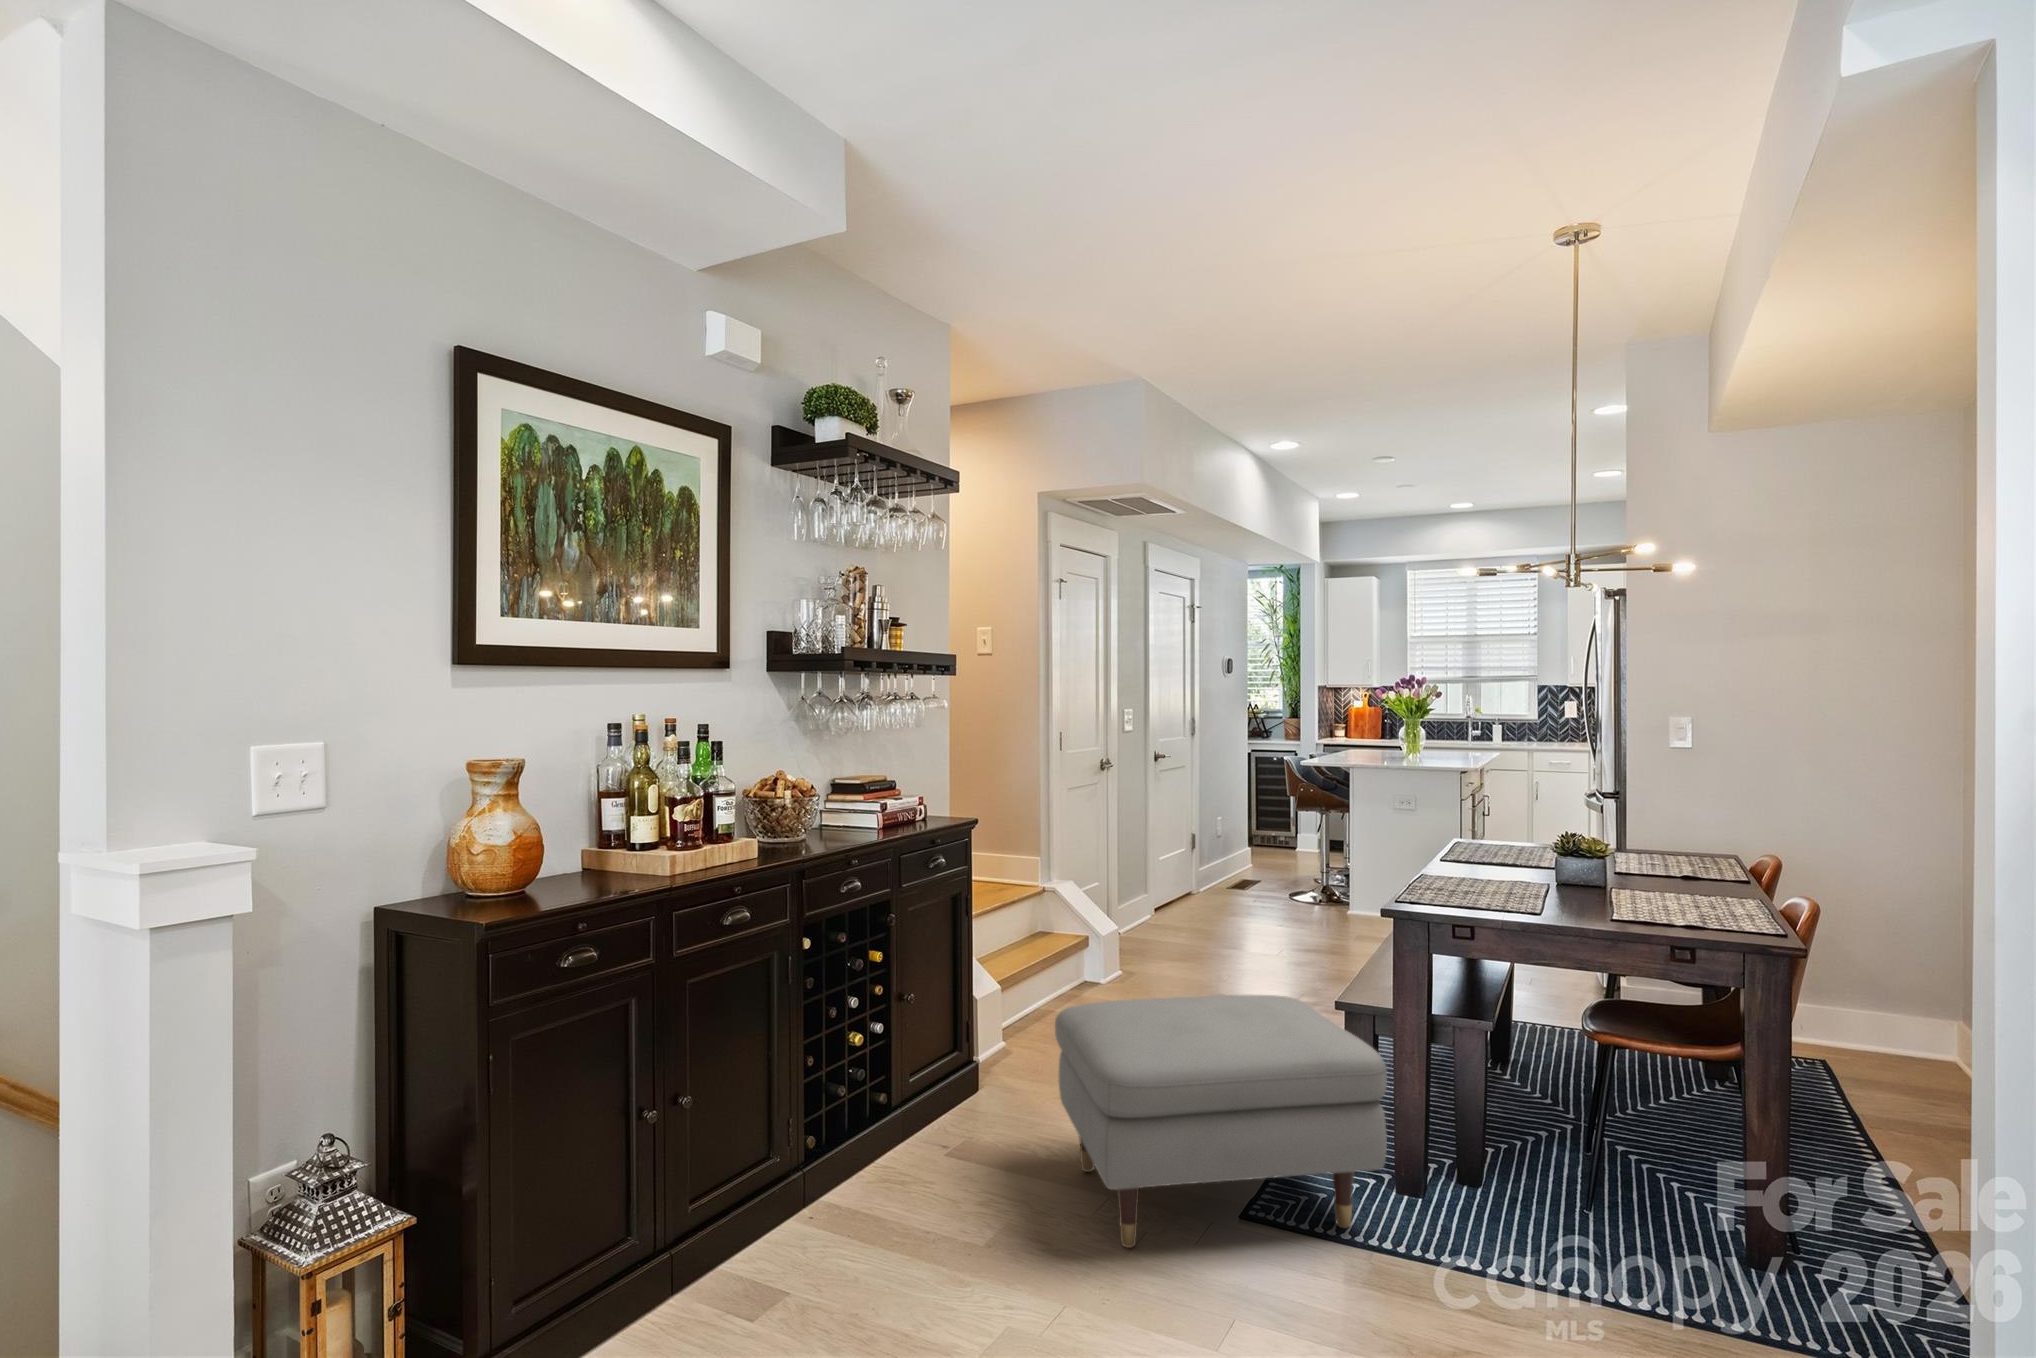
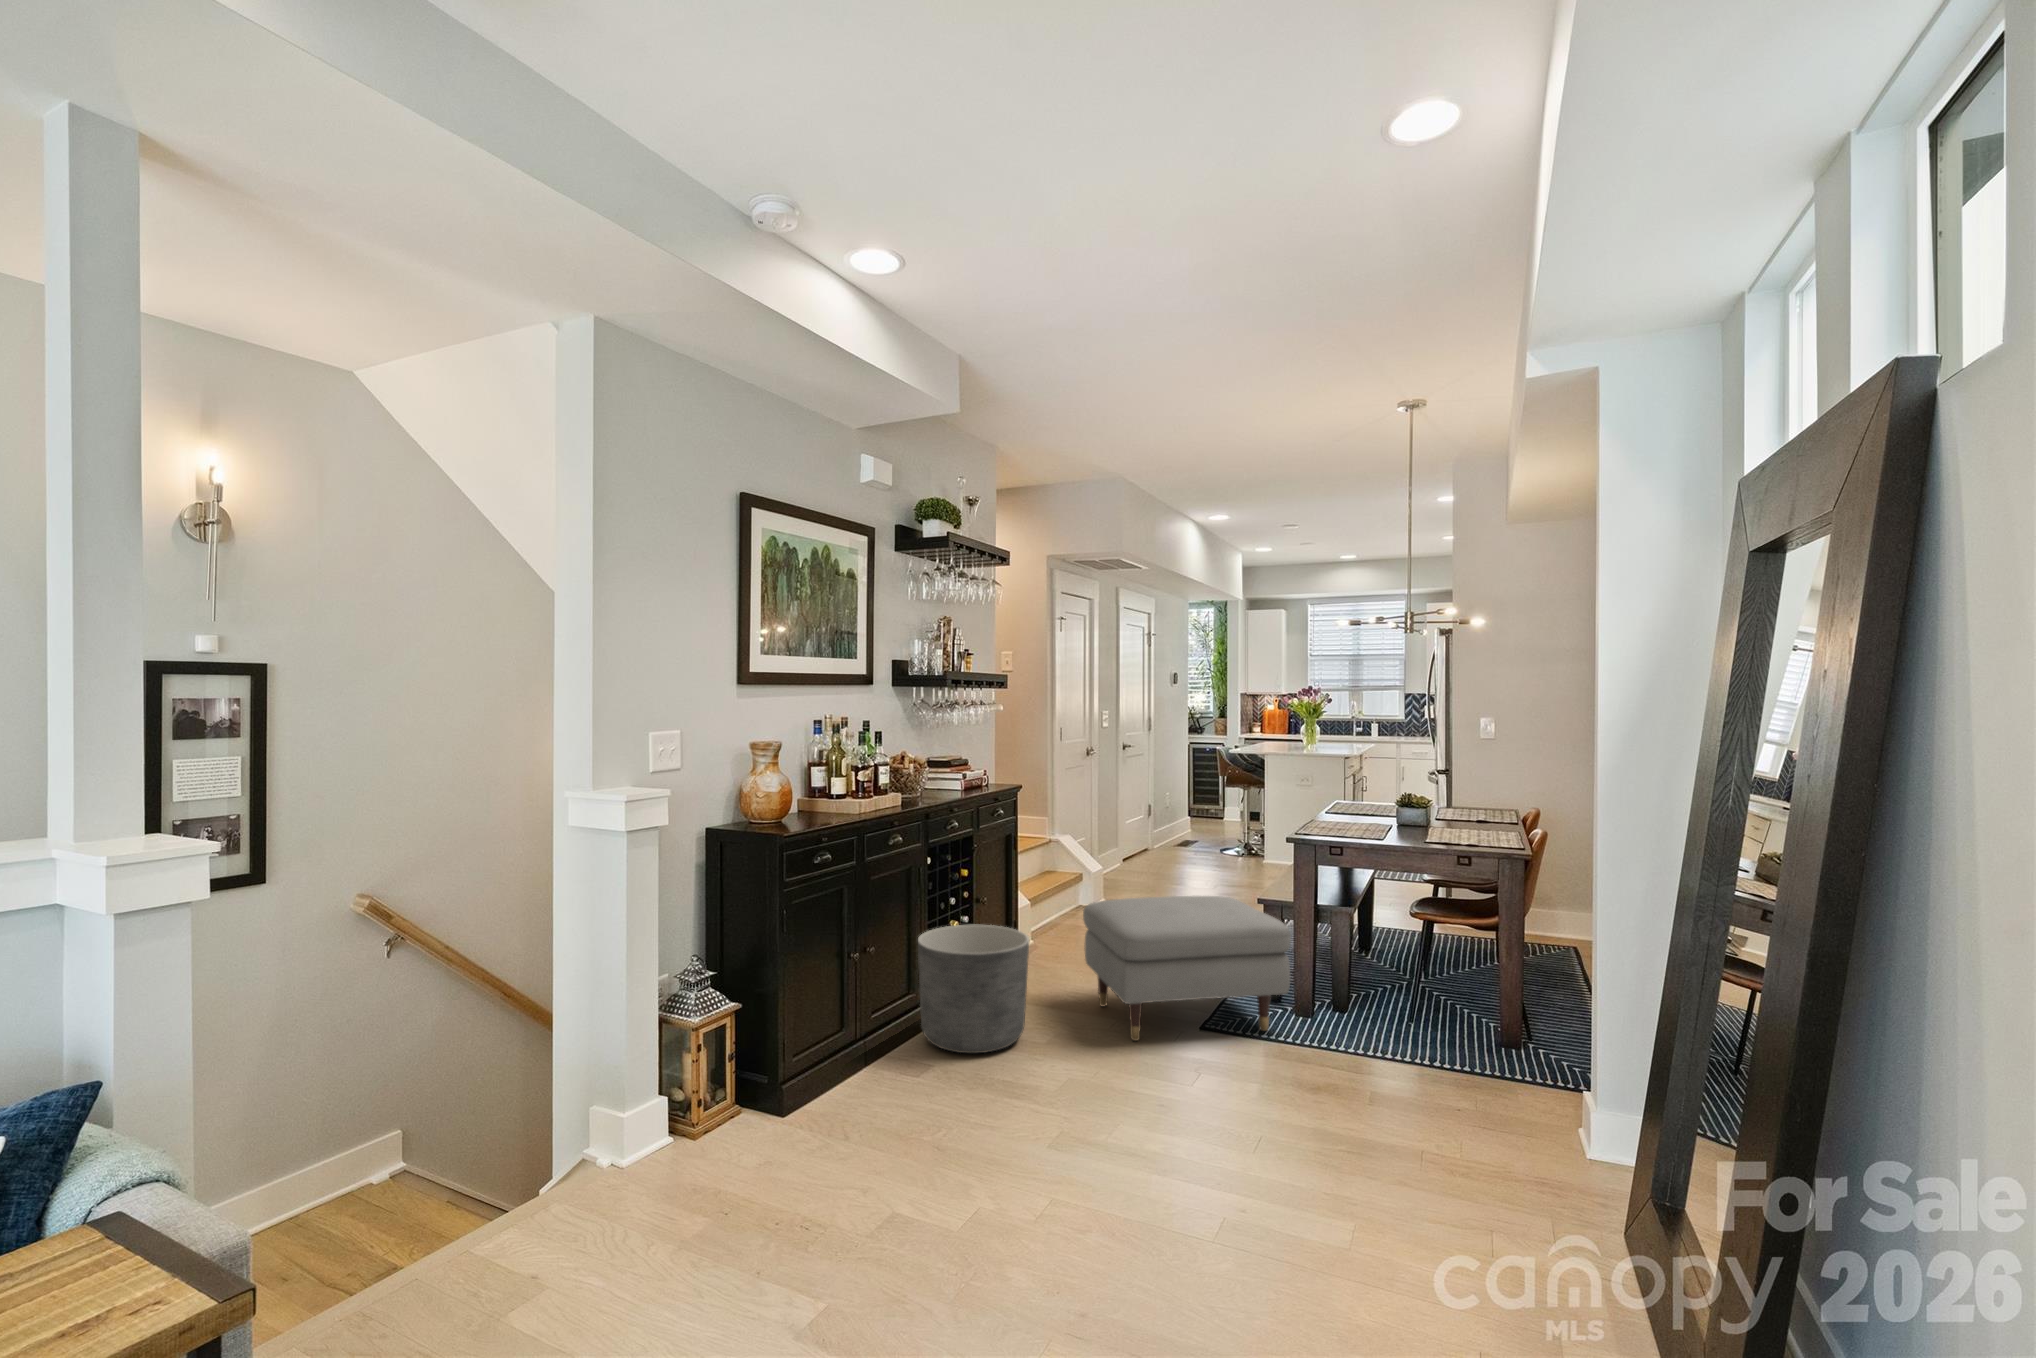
planter: none [771,1046,954,1273] -> present [918,925,1029,1053]

